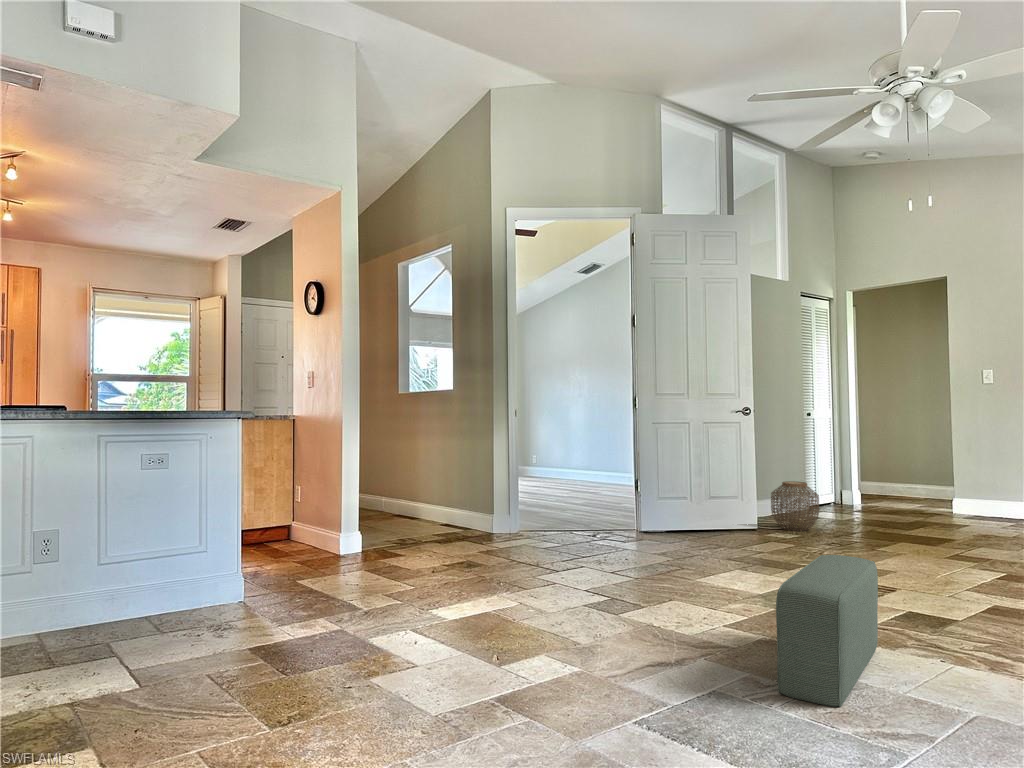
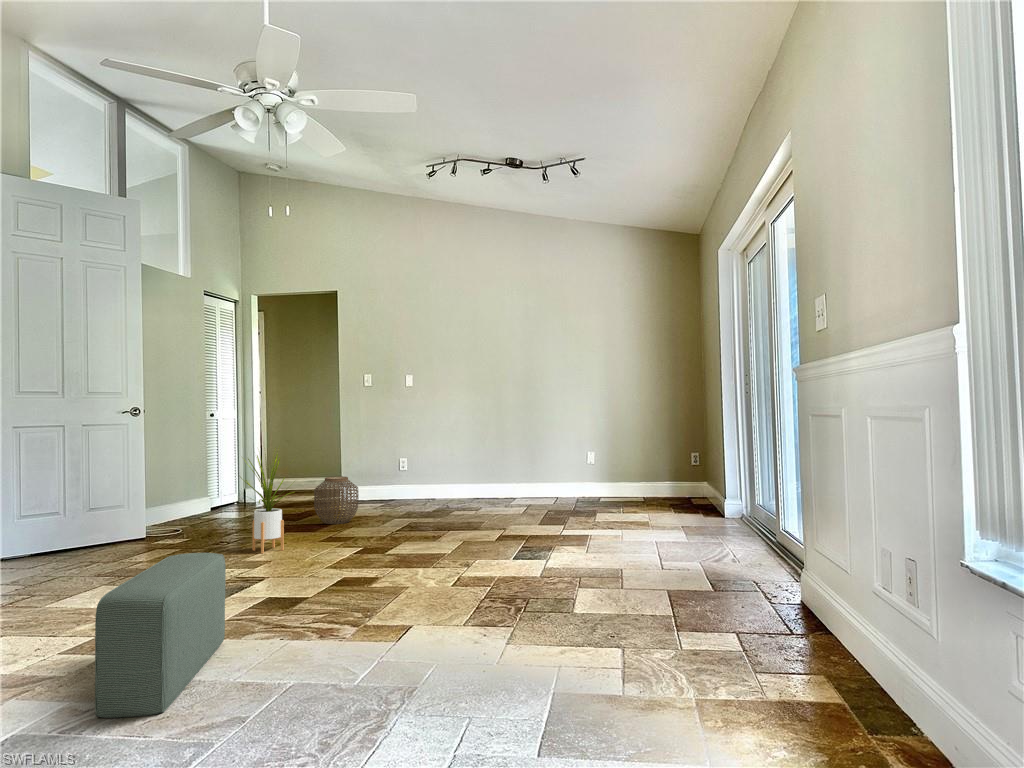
house plant: none [854,449,920,563] -> present [241,454,287,554]
woven basket: present [771,481,819,531] -> present [314,476,359,524]

